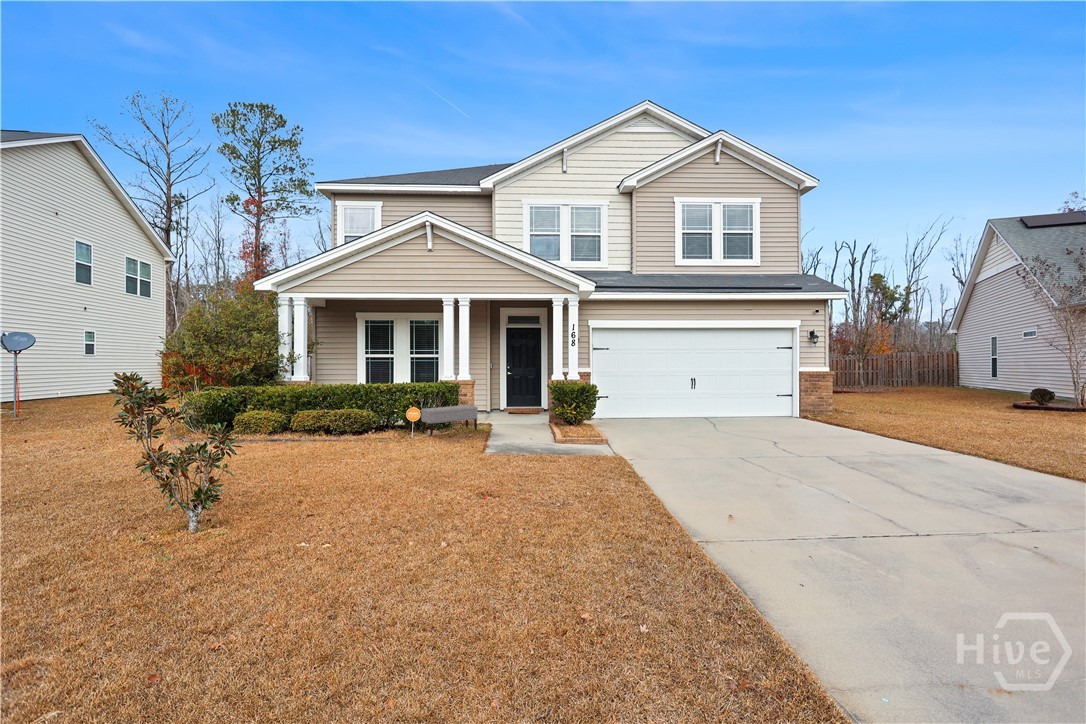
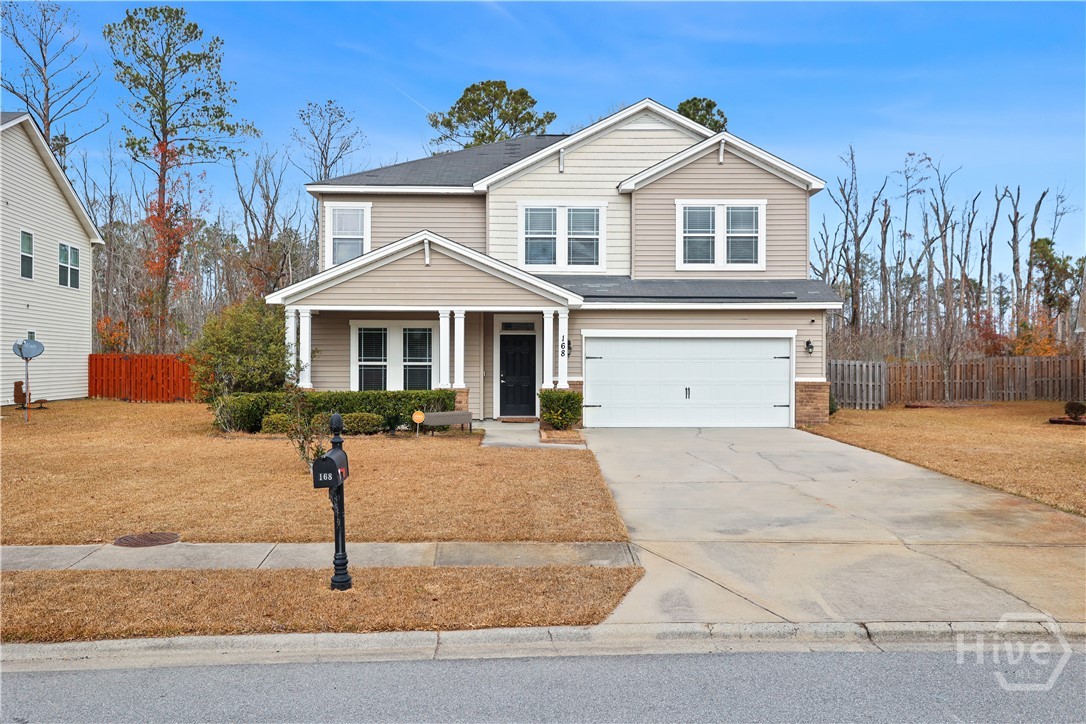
lounge chair: none [41,375,82,402] -> present [13,381,48,409]
potted plant: none [370,407,406,434] -> present [381,413,405,435]

